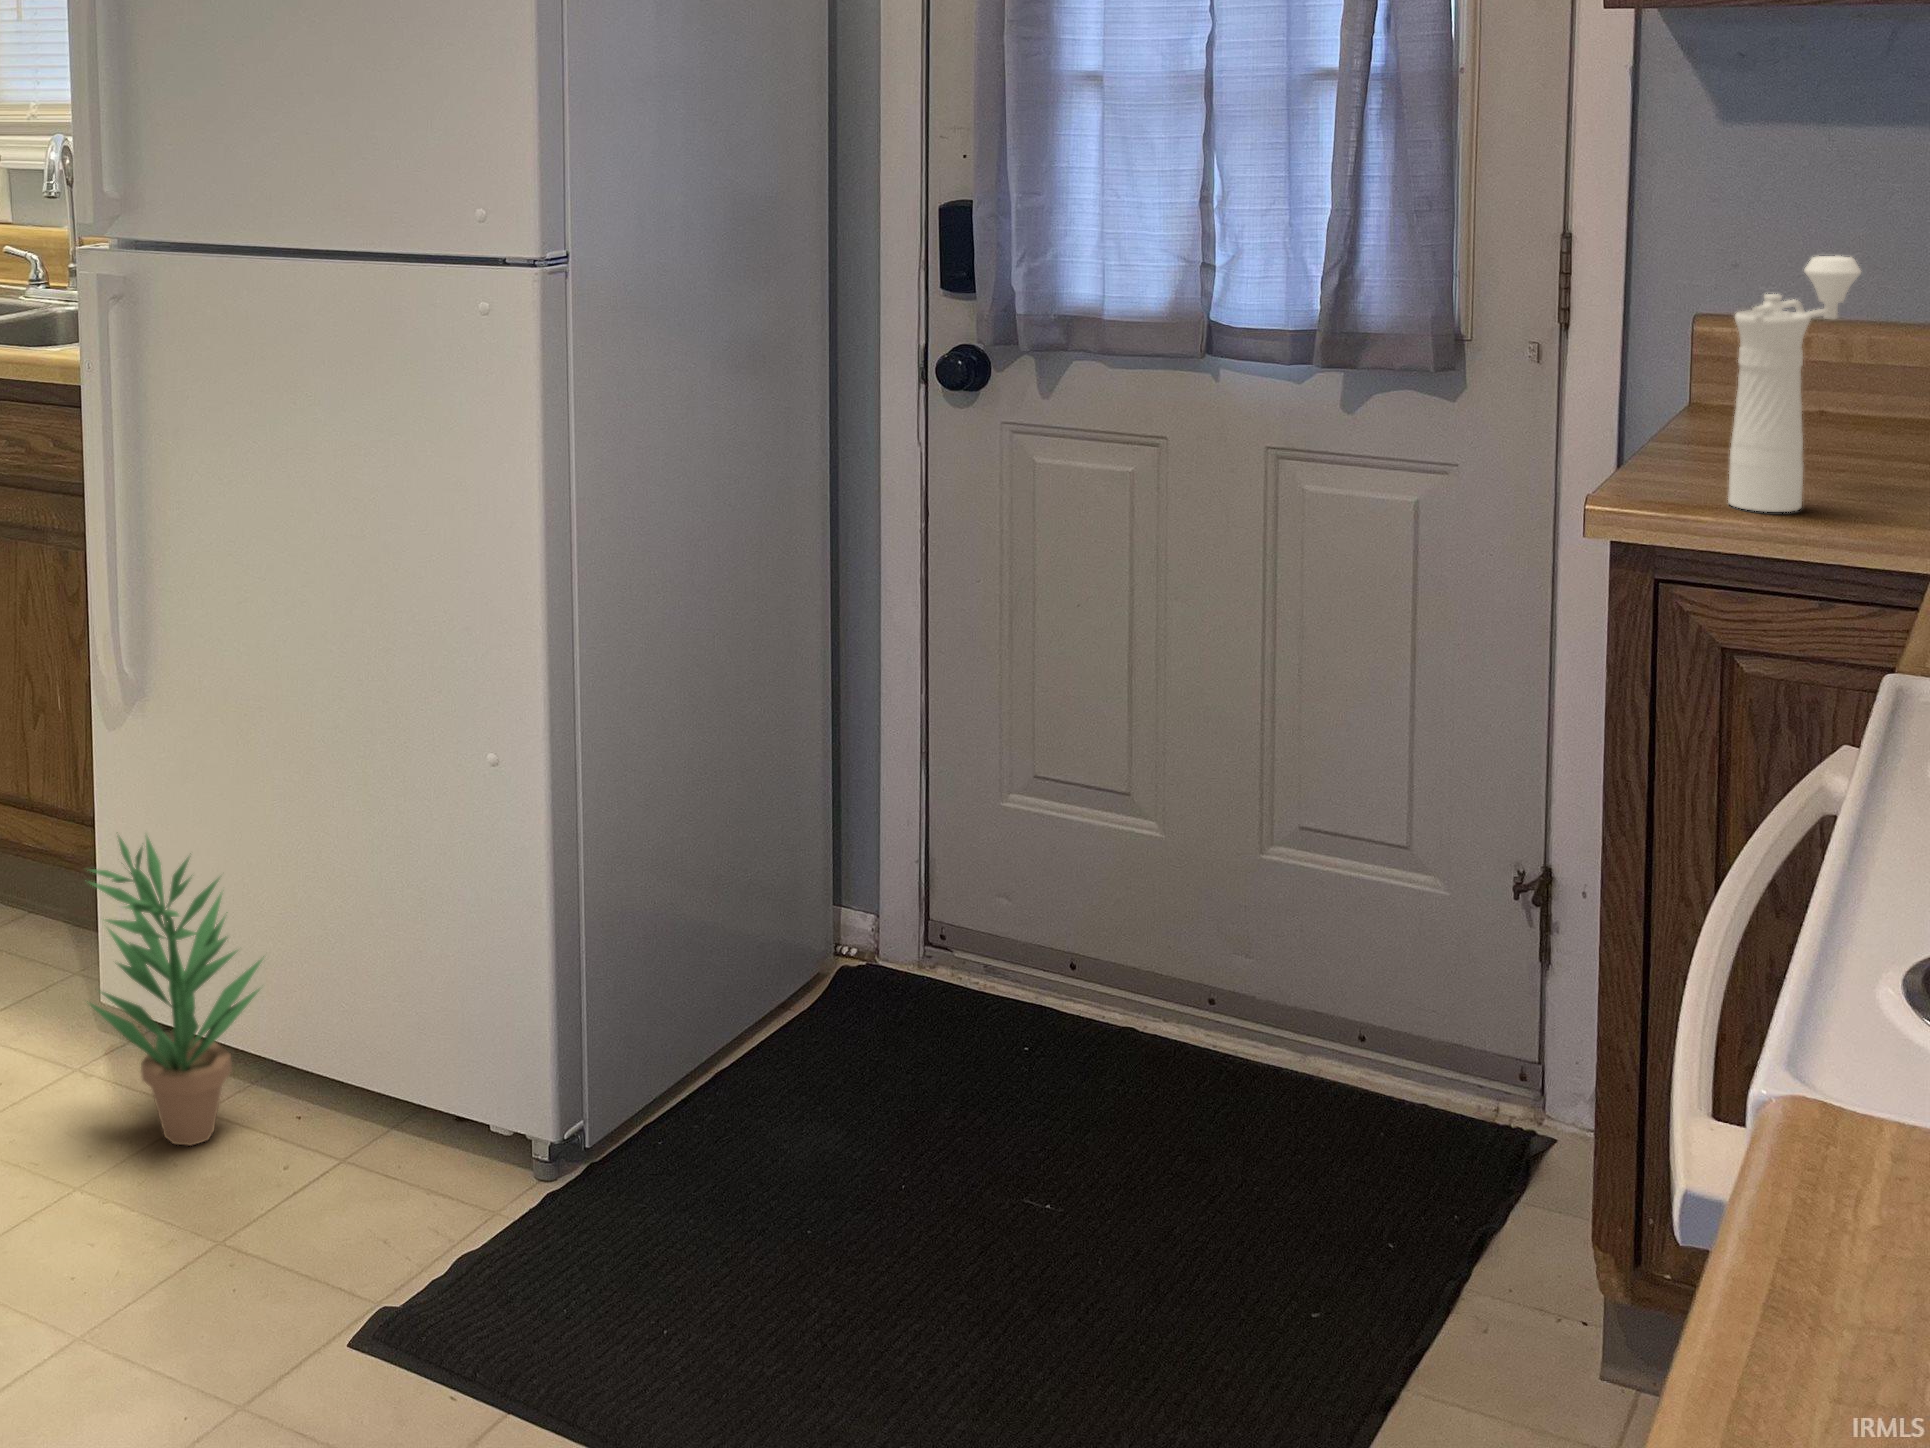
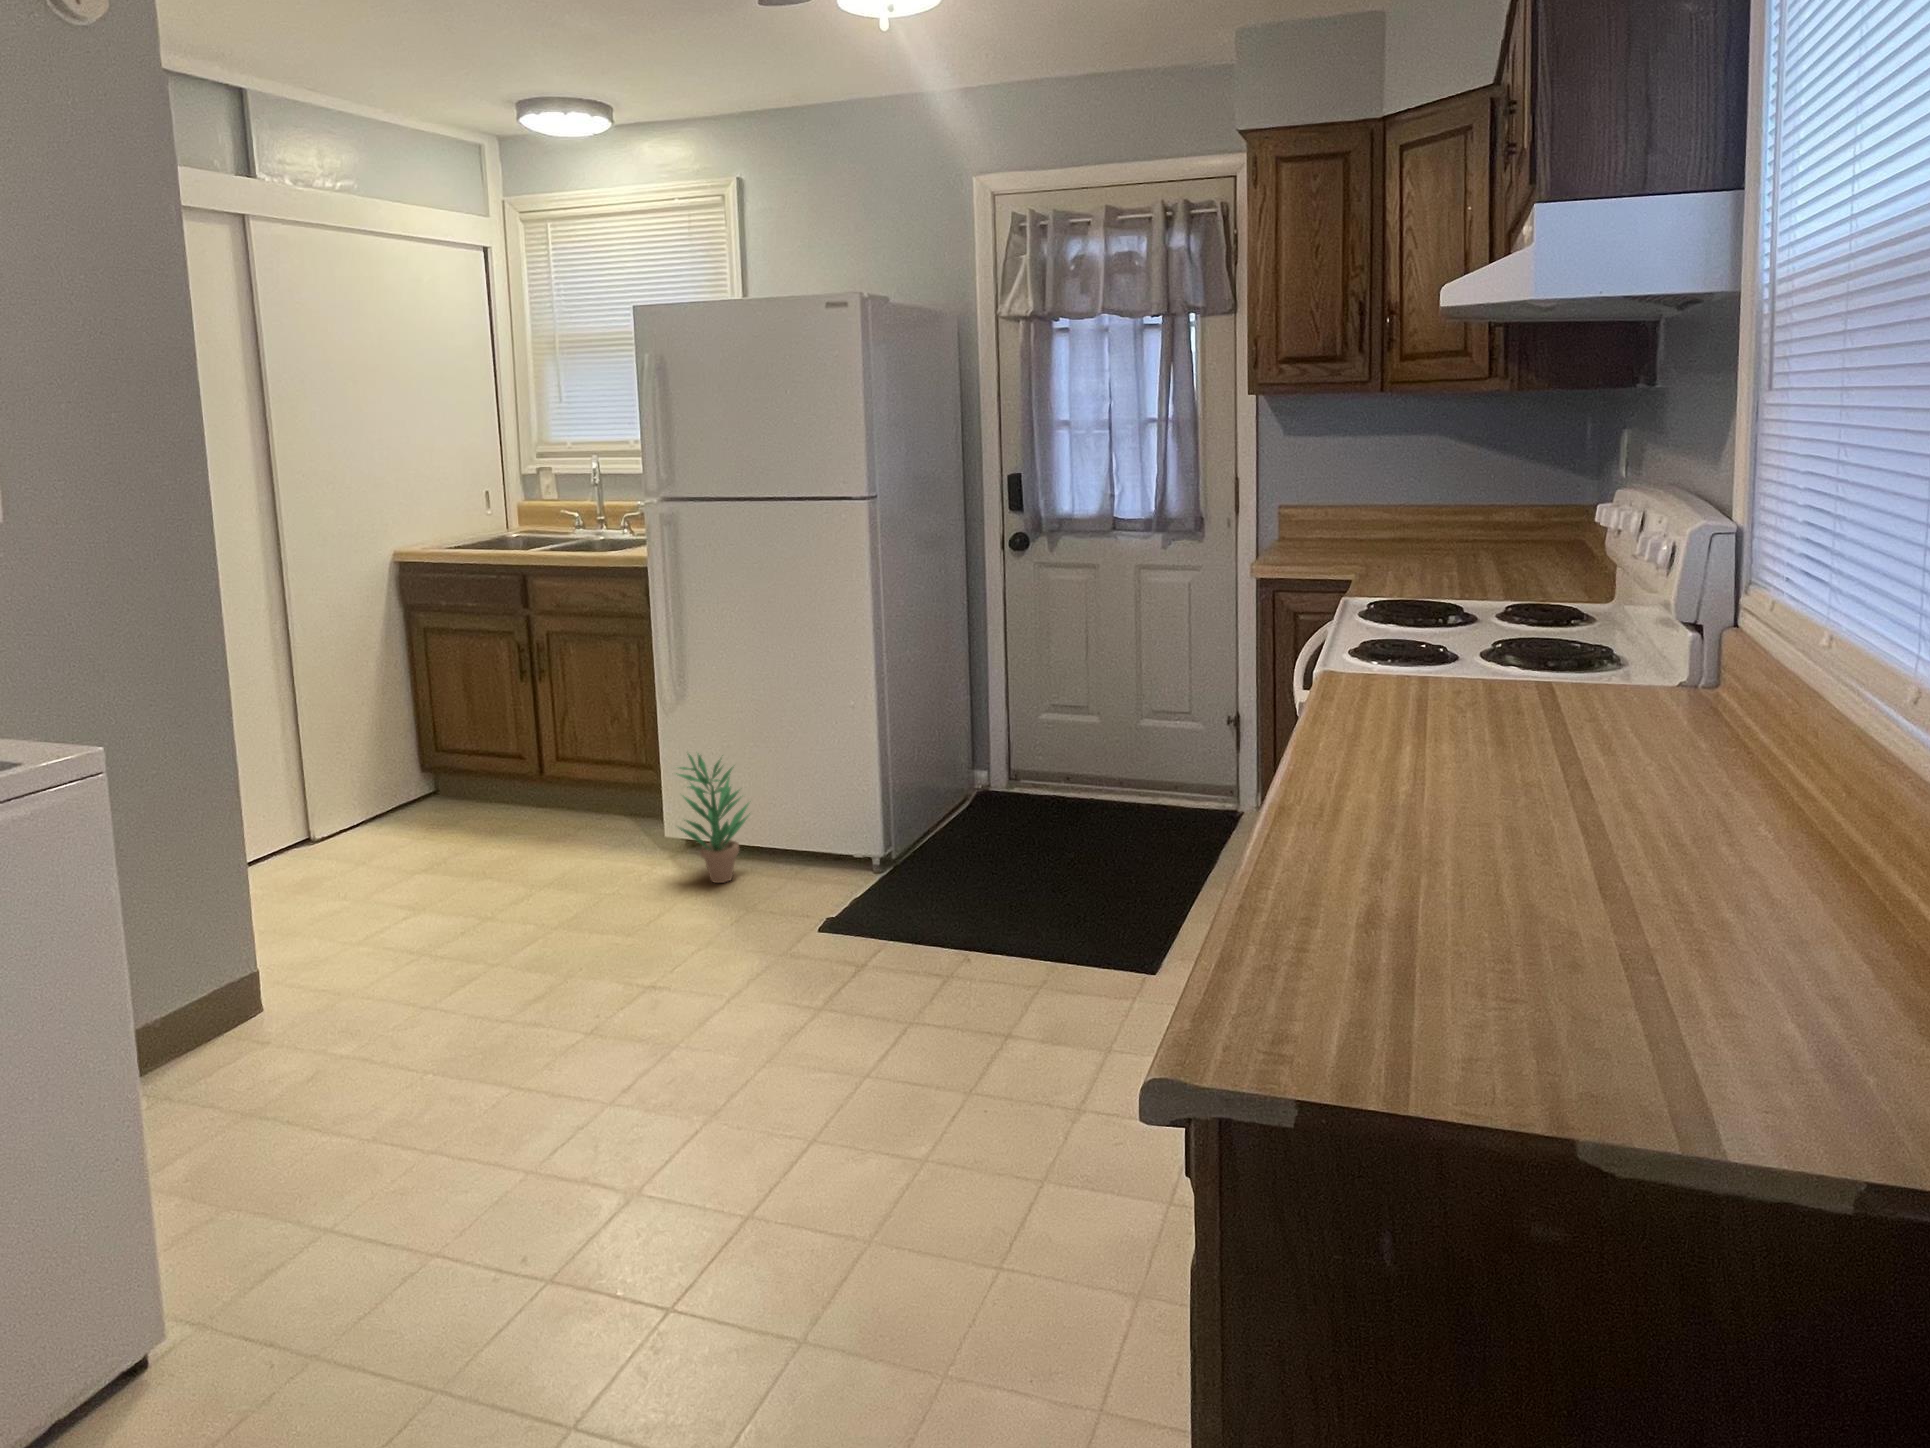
pepper mill: present [1728,256,1861,512] -> none [1294,479,1331,564]

